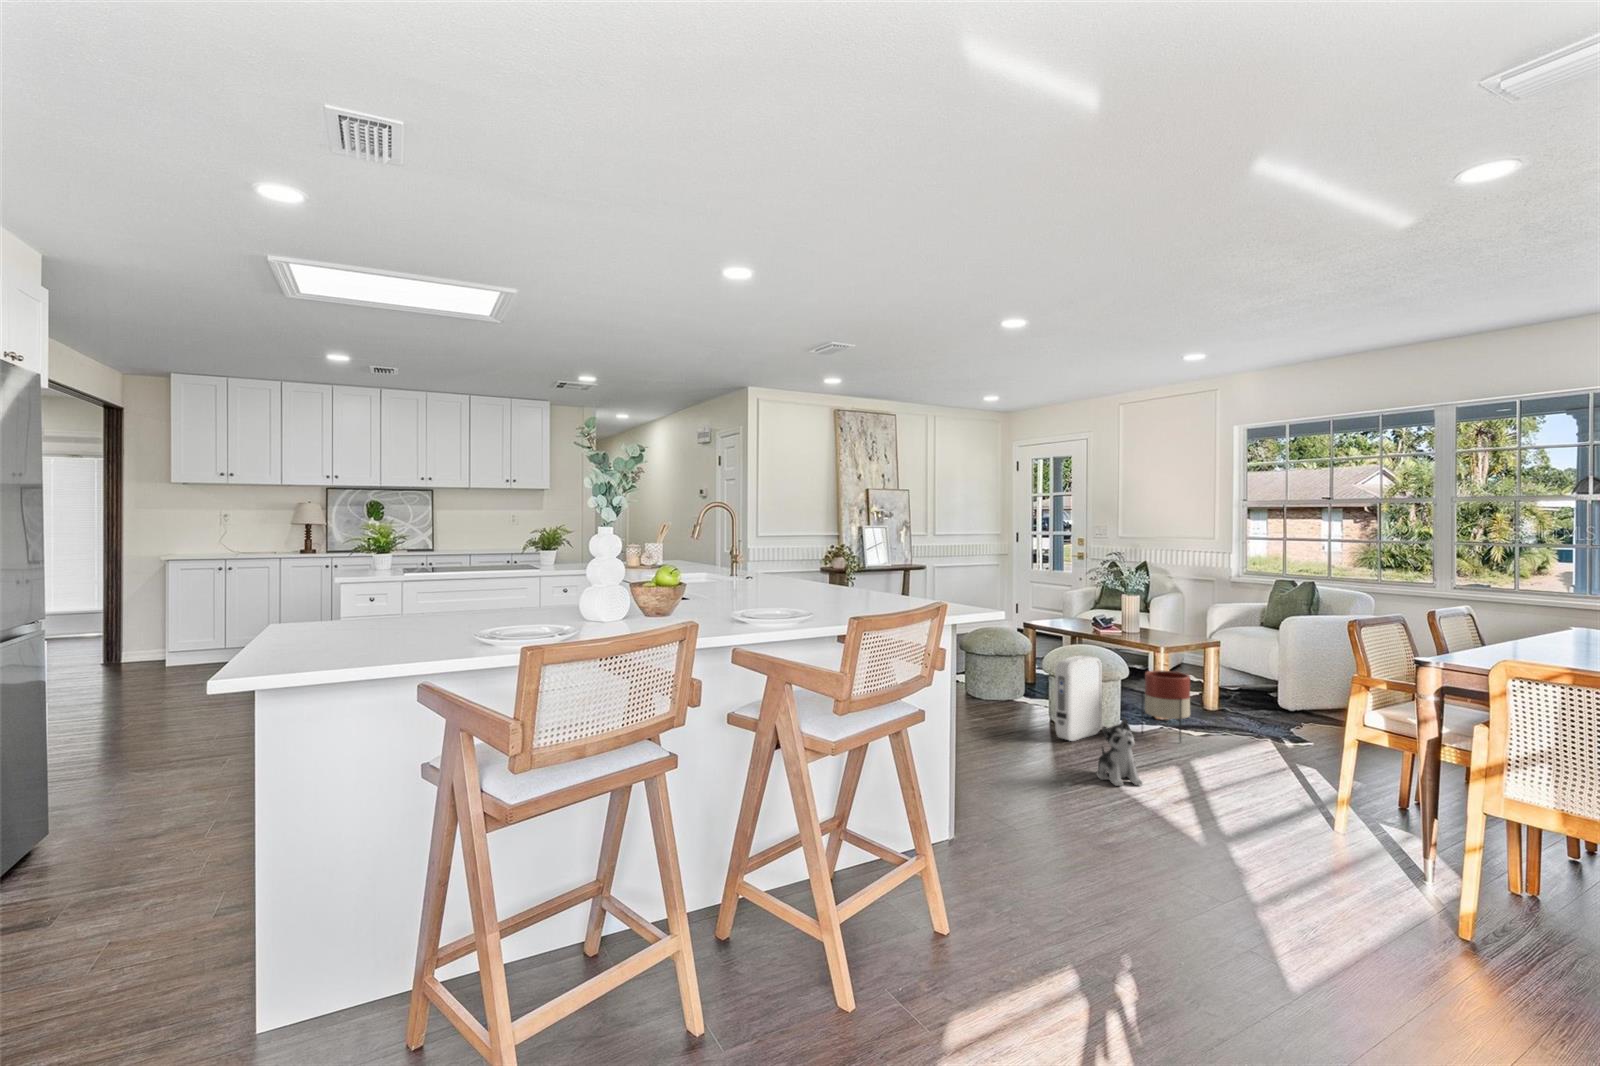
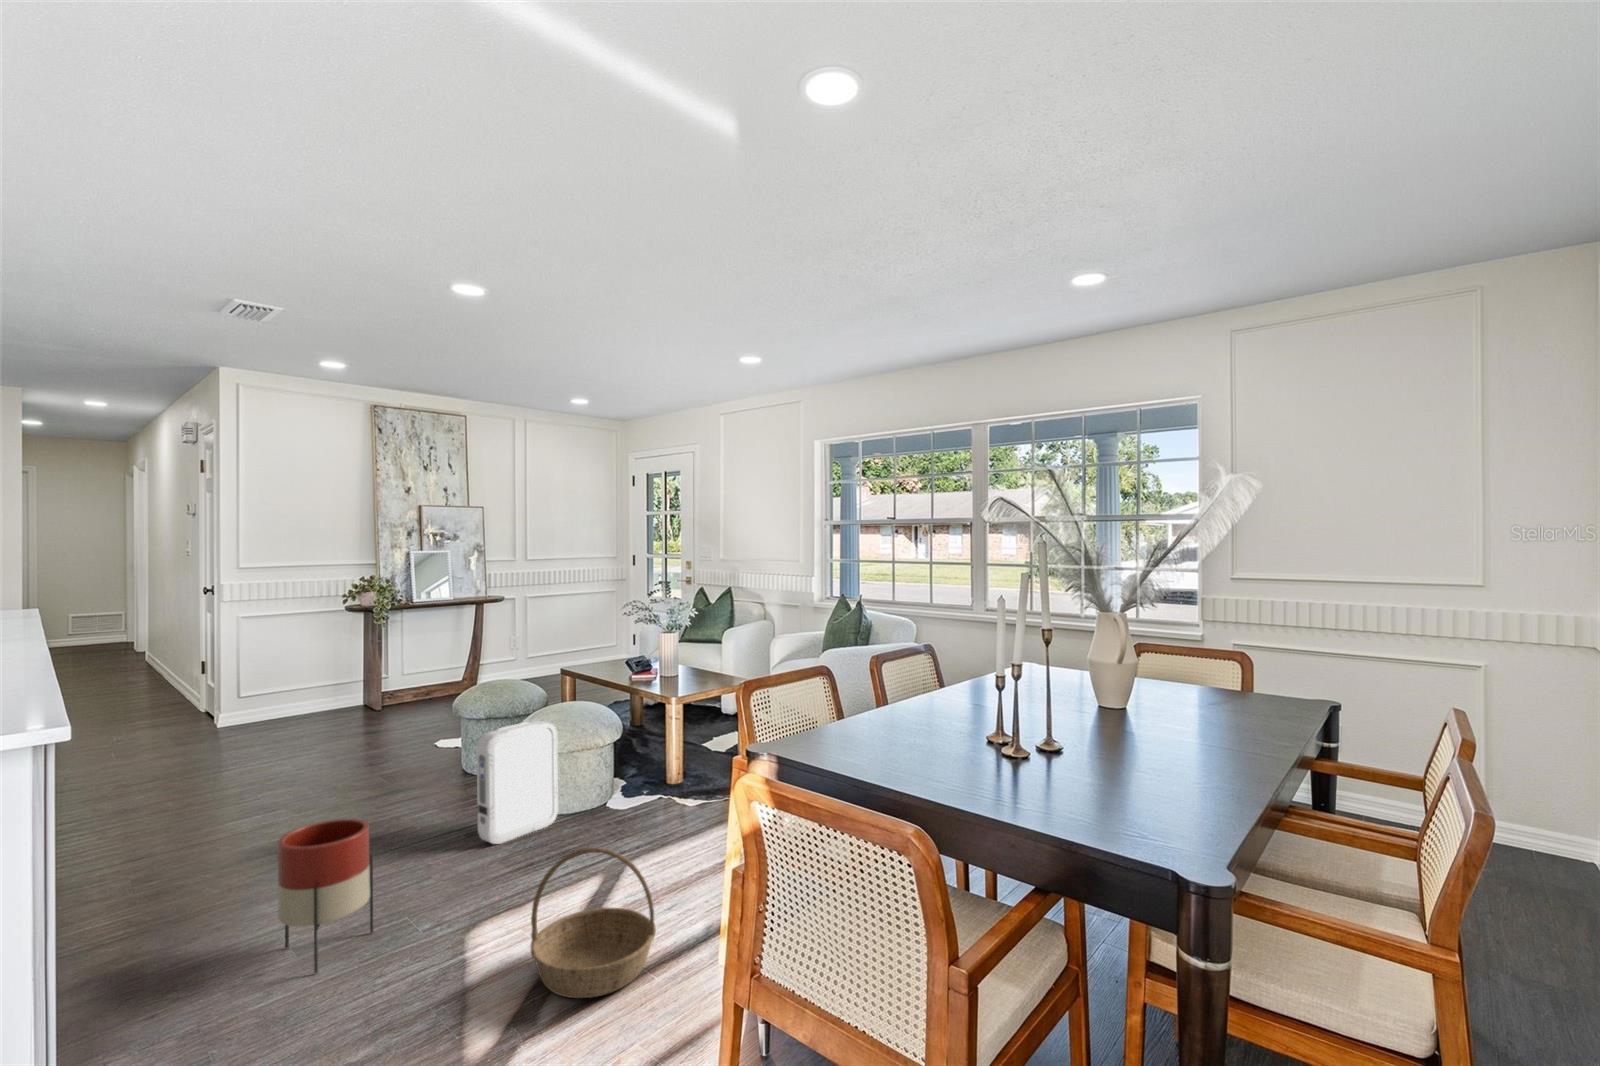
planter: present [1142,670,1190,742] -> present [278,819,373,974]
plush toy: present [1096,718,1143,786] -> none [450,827,514,935]
basket: none [1196,731,1290,826] -> present [531,847,656,998]

